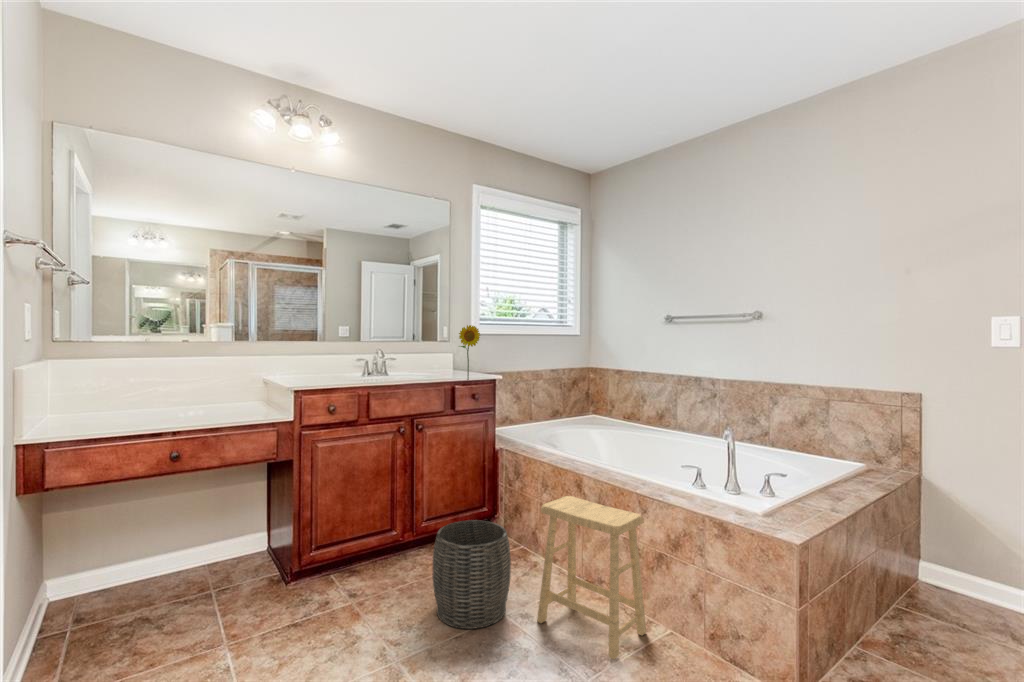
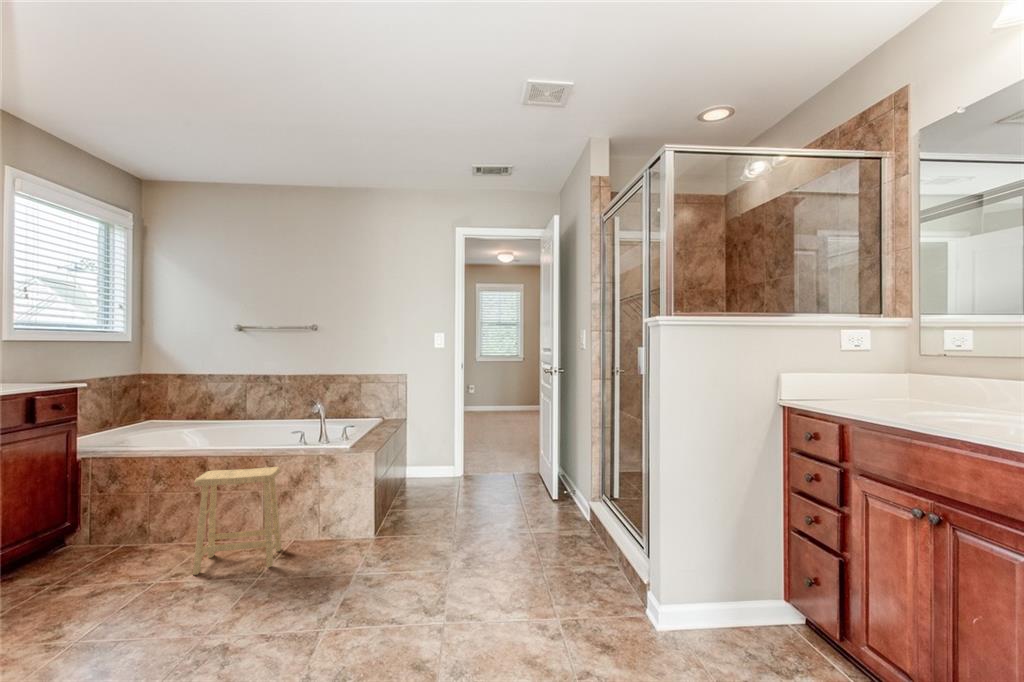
flower: present [459,325,480,379] -> none [31,331,65,389]
woven basket: present [432,520,511,629] -> none [71,512,163,610]

